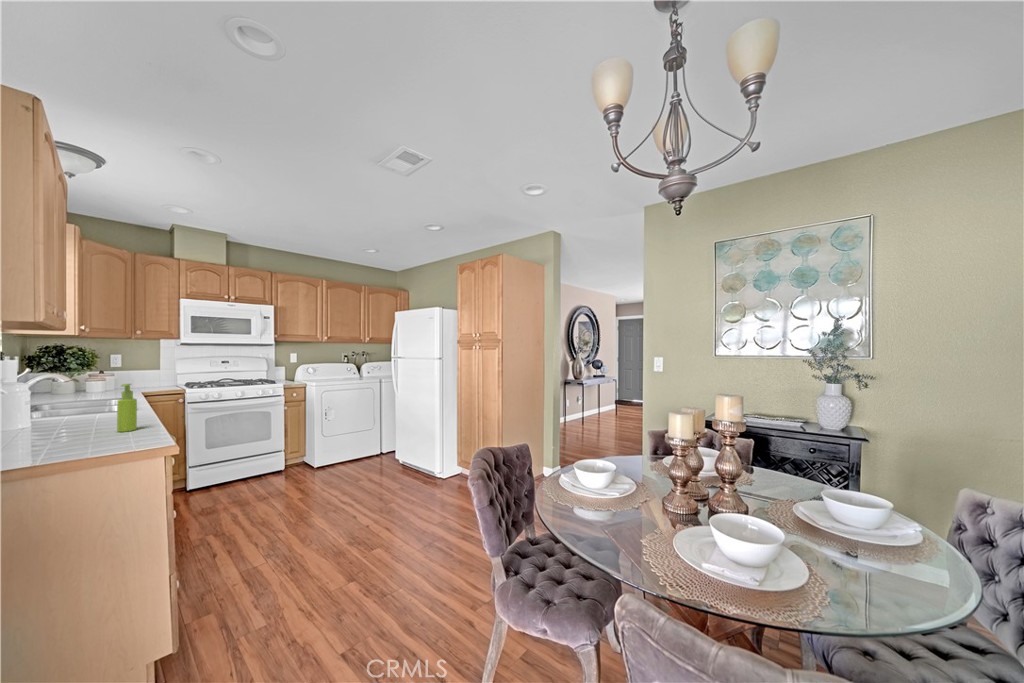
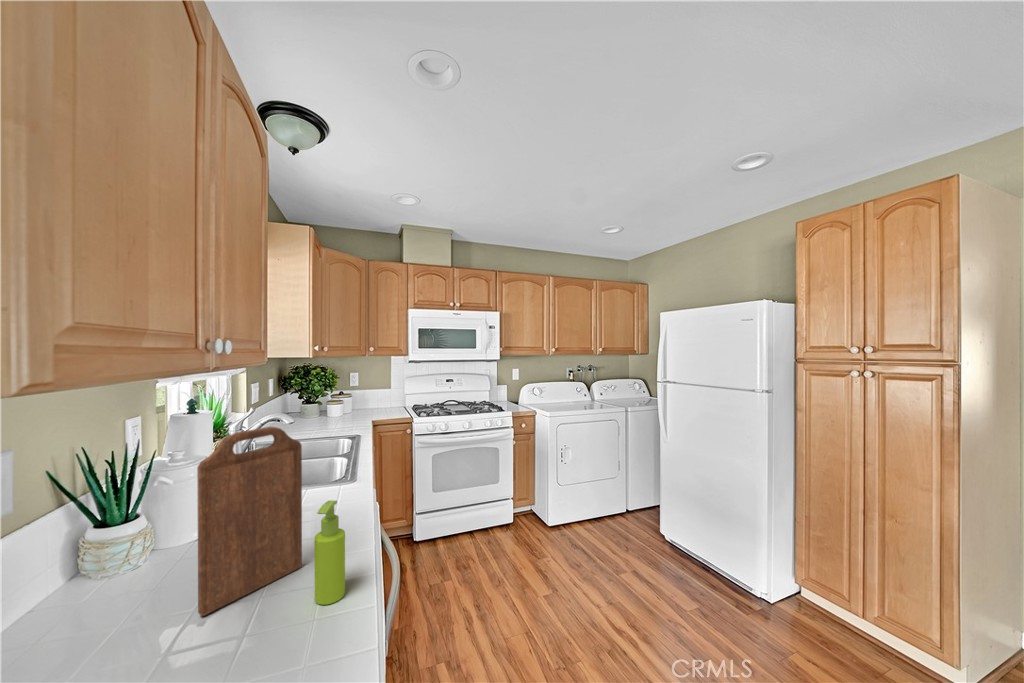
cutting board: none [38,349,103,439] -> present [197,427,302,616]

